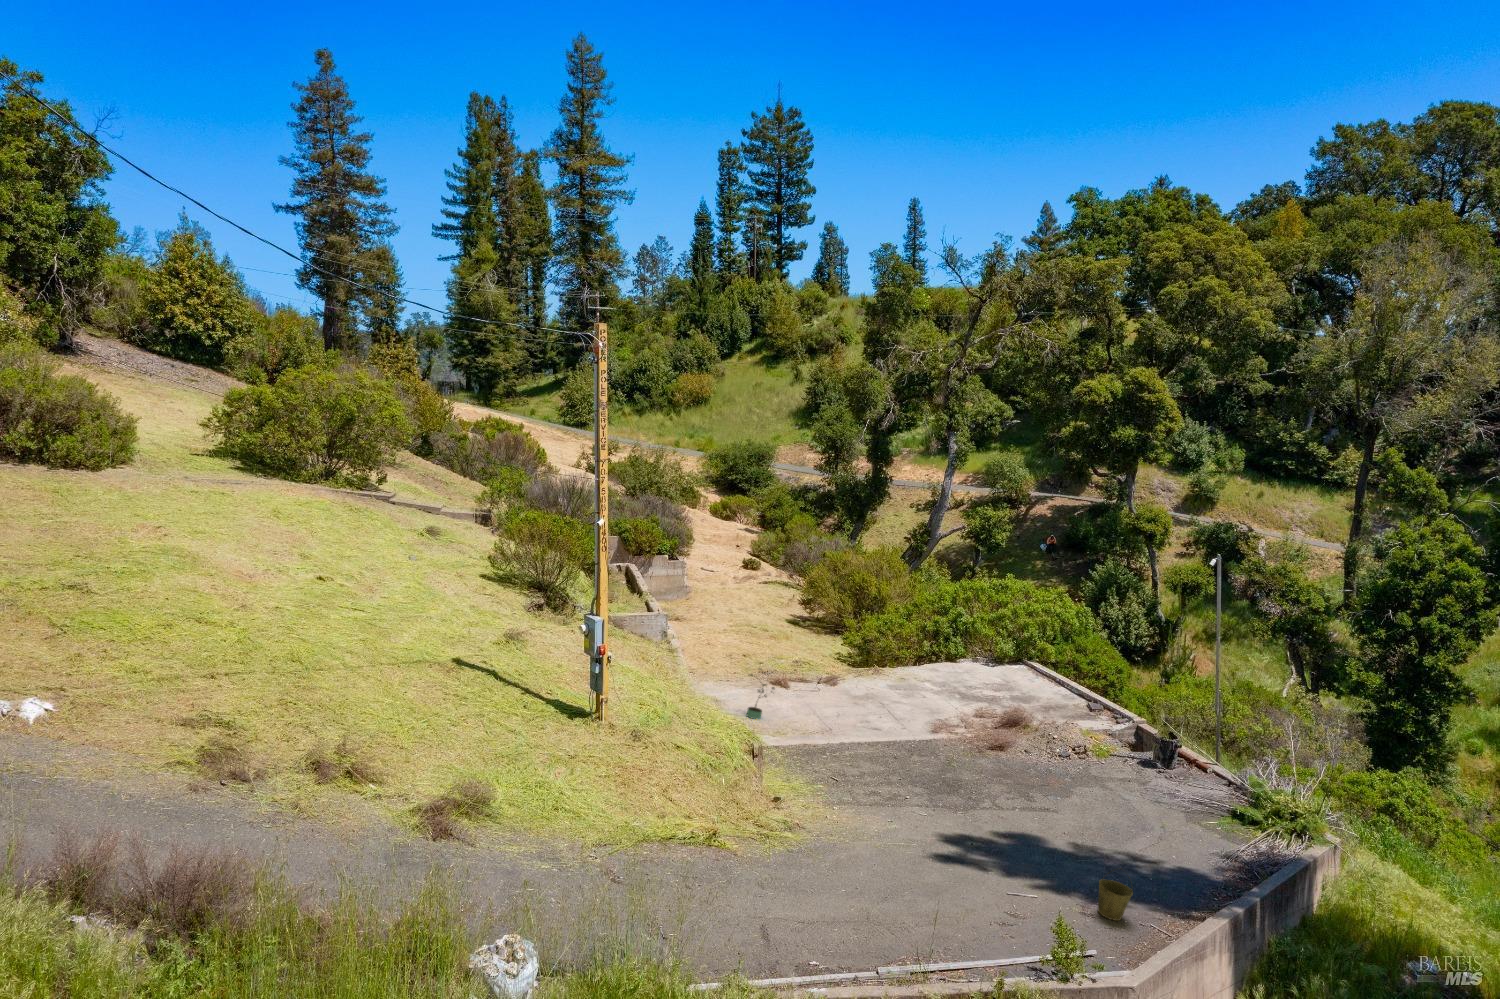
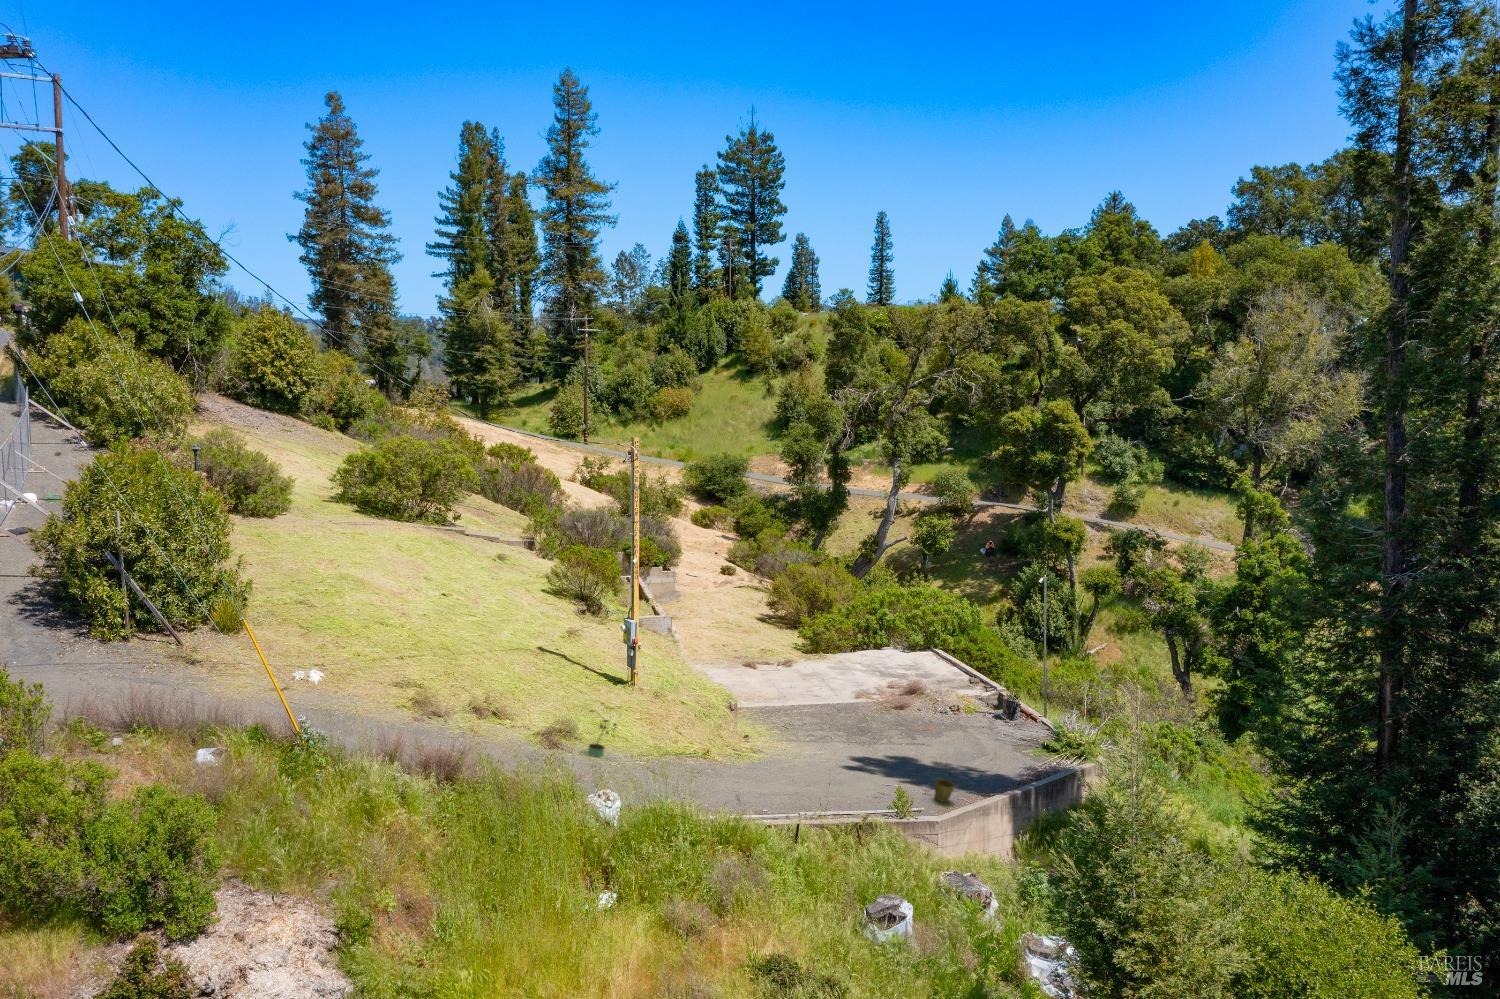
potted plant: present [746,669,774,719] -> present [588,703,616,757]

